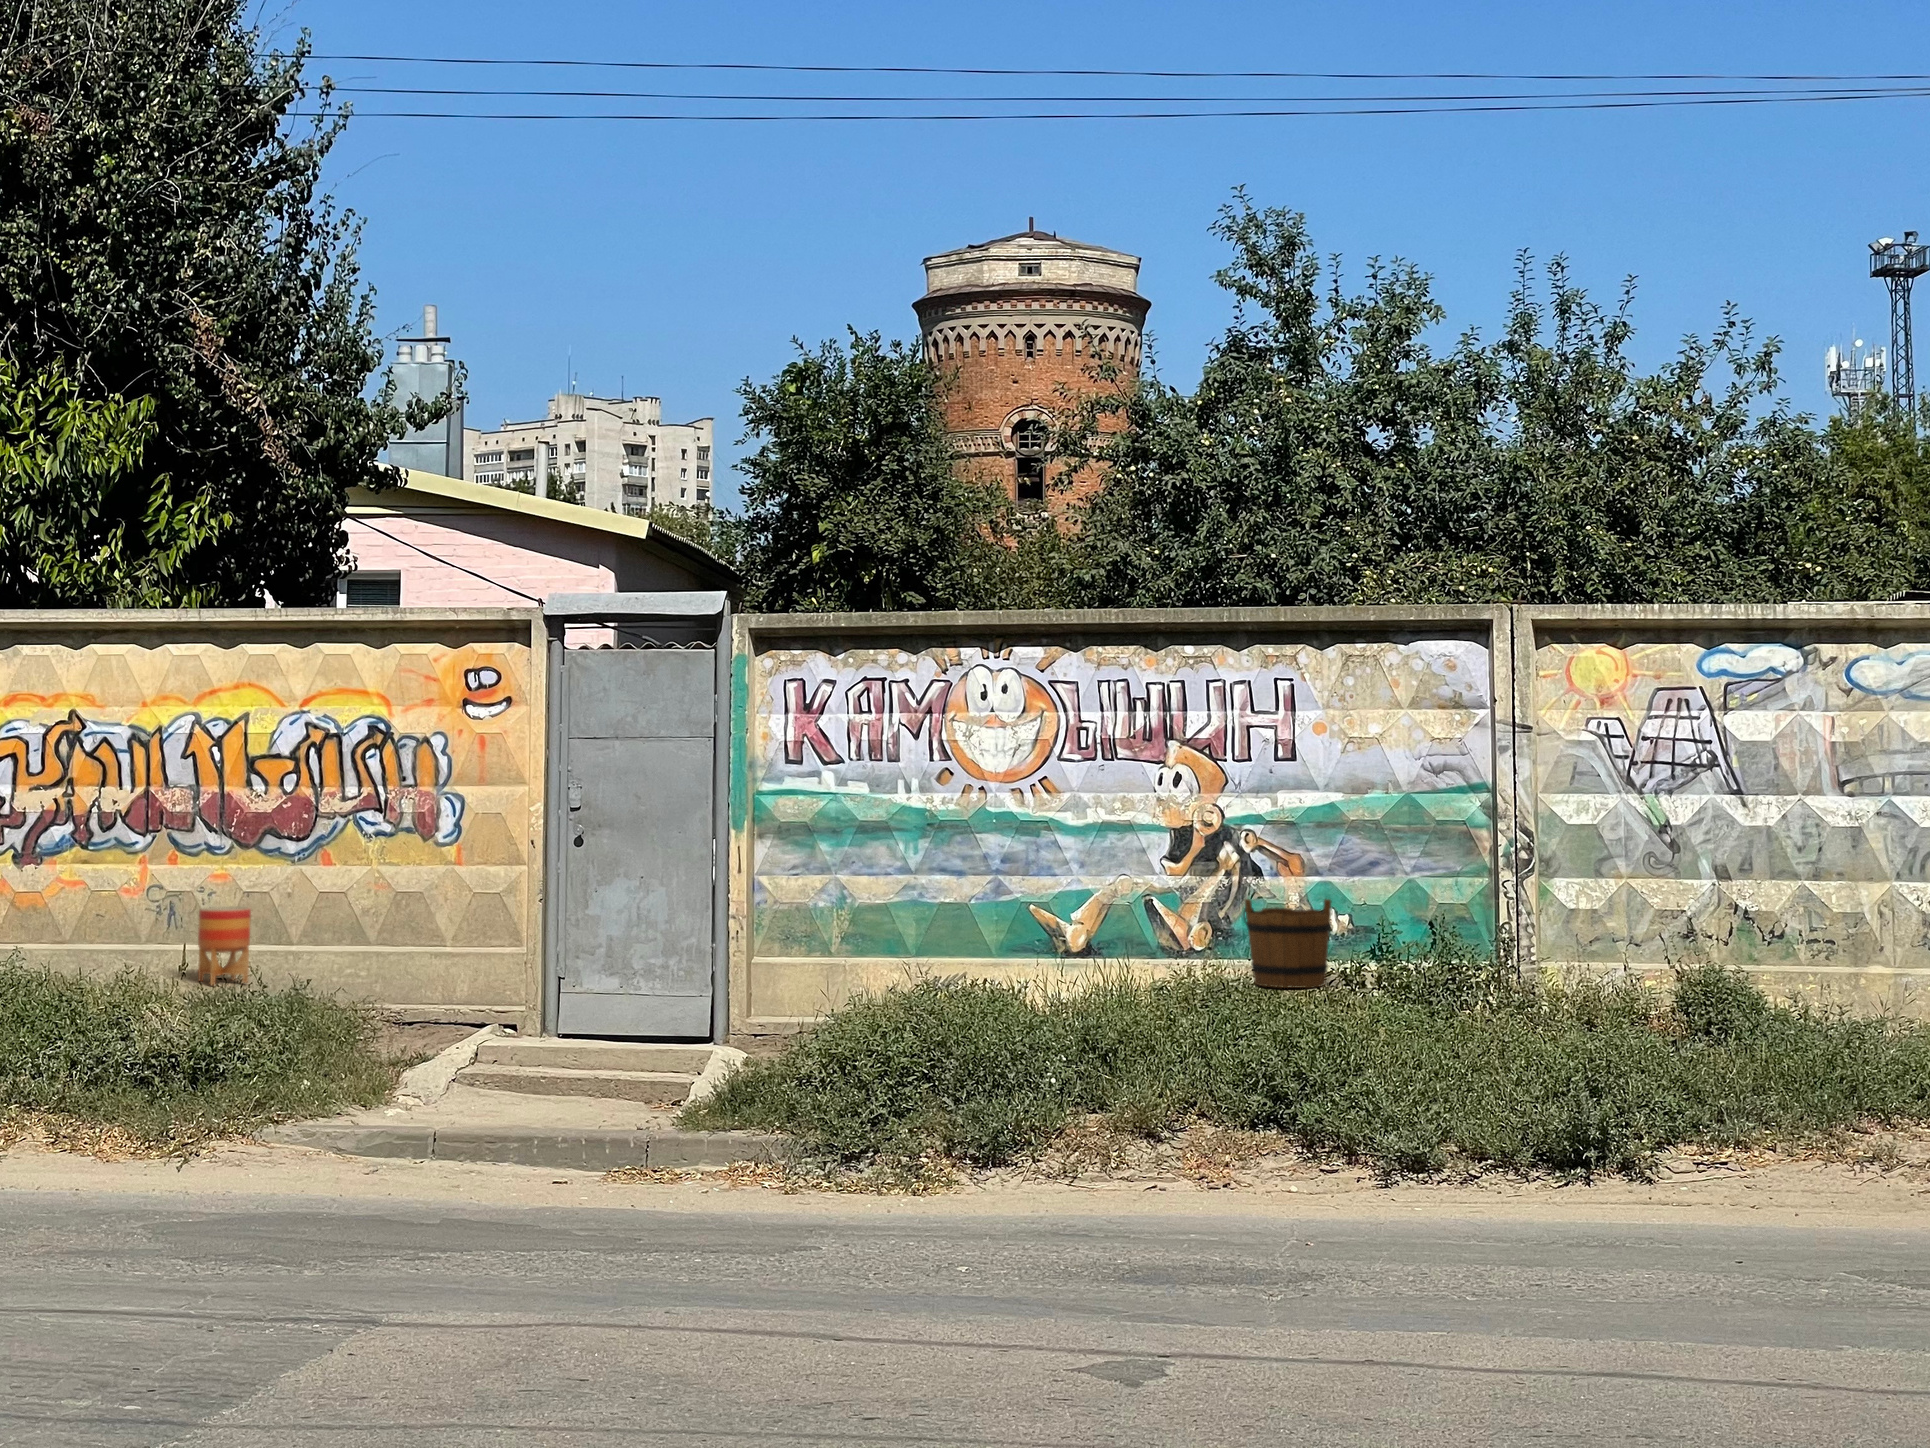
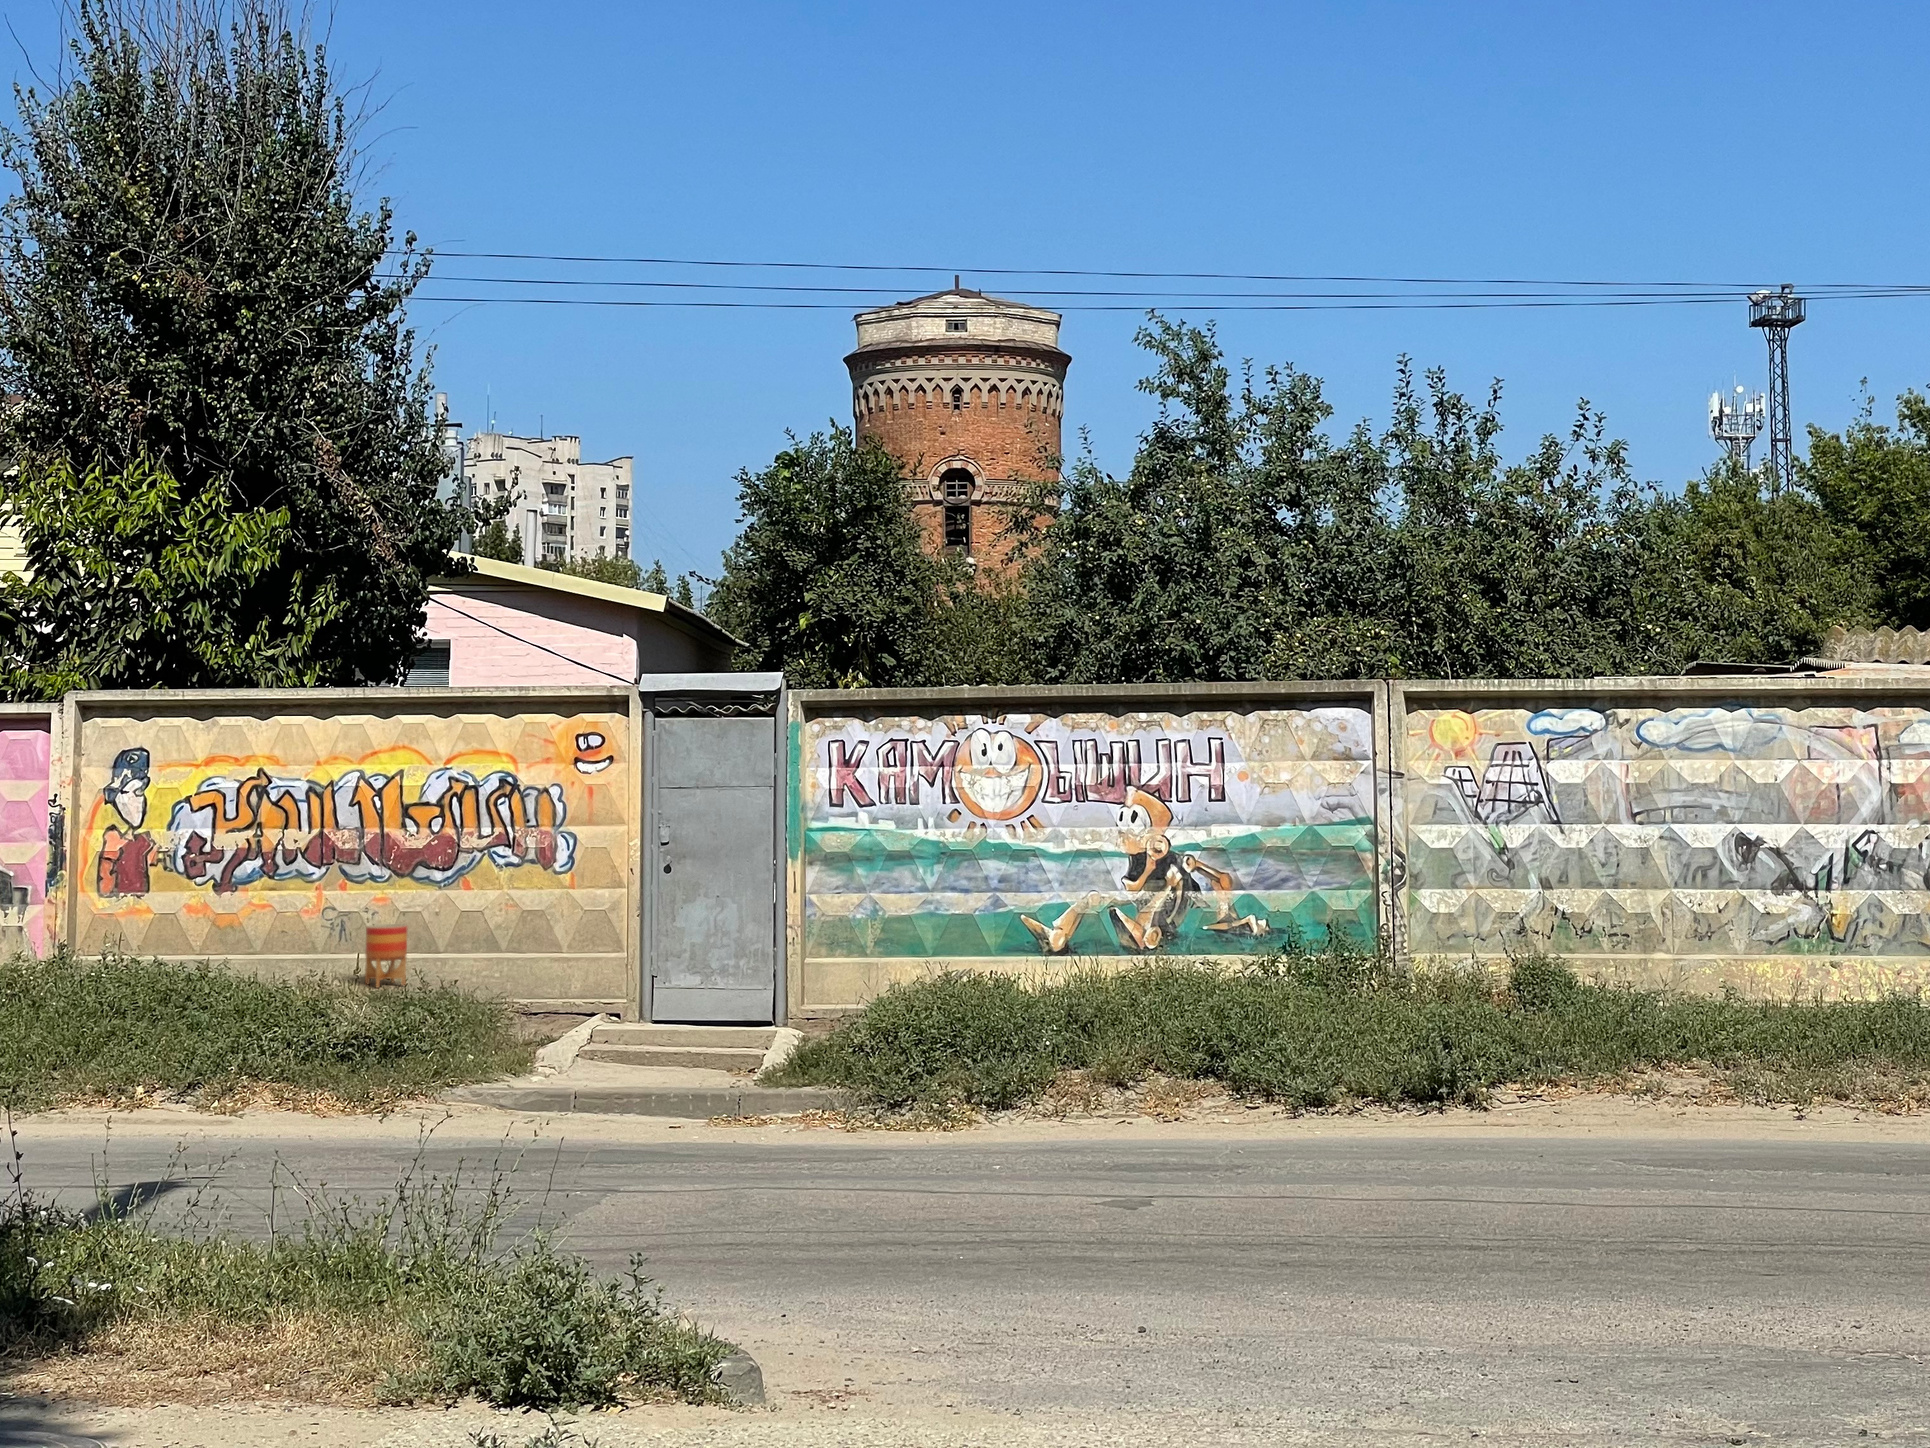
bucket: present [1243,899,1331,988] -> none [1186,907,1253,976]

